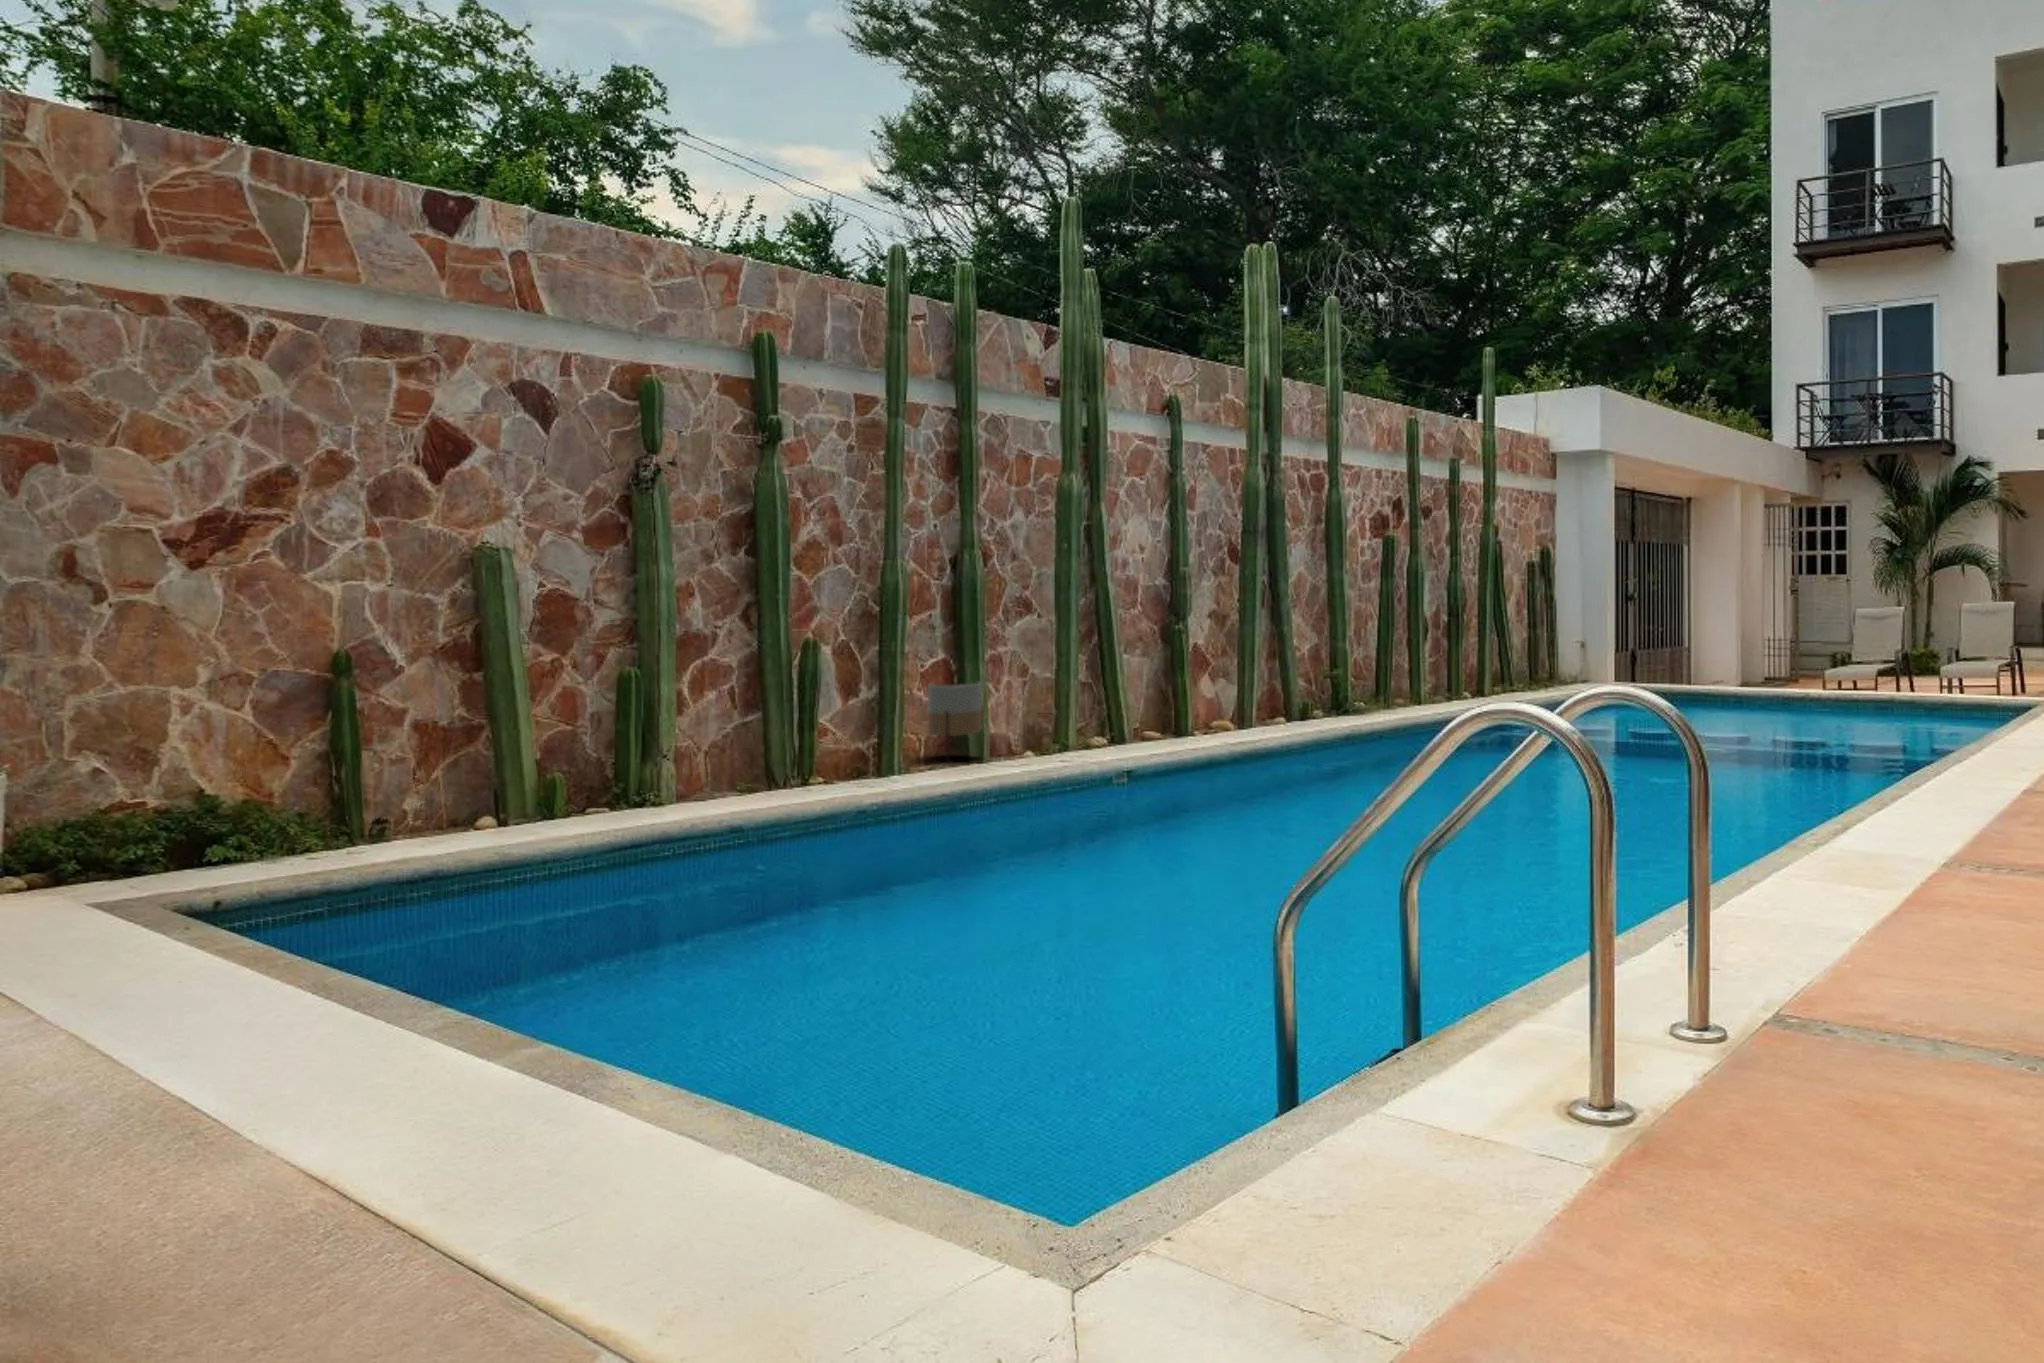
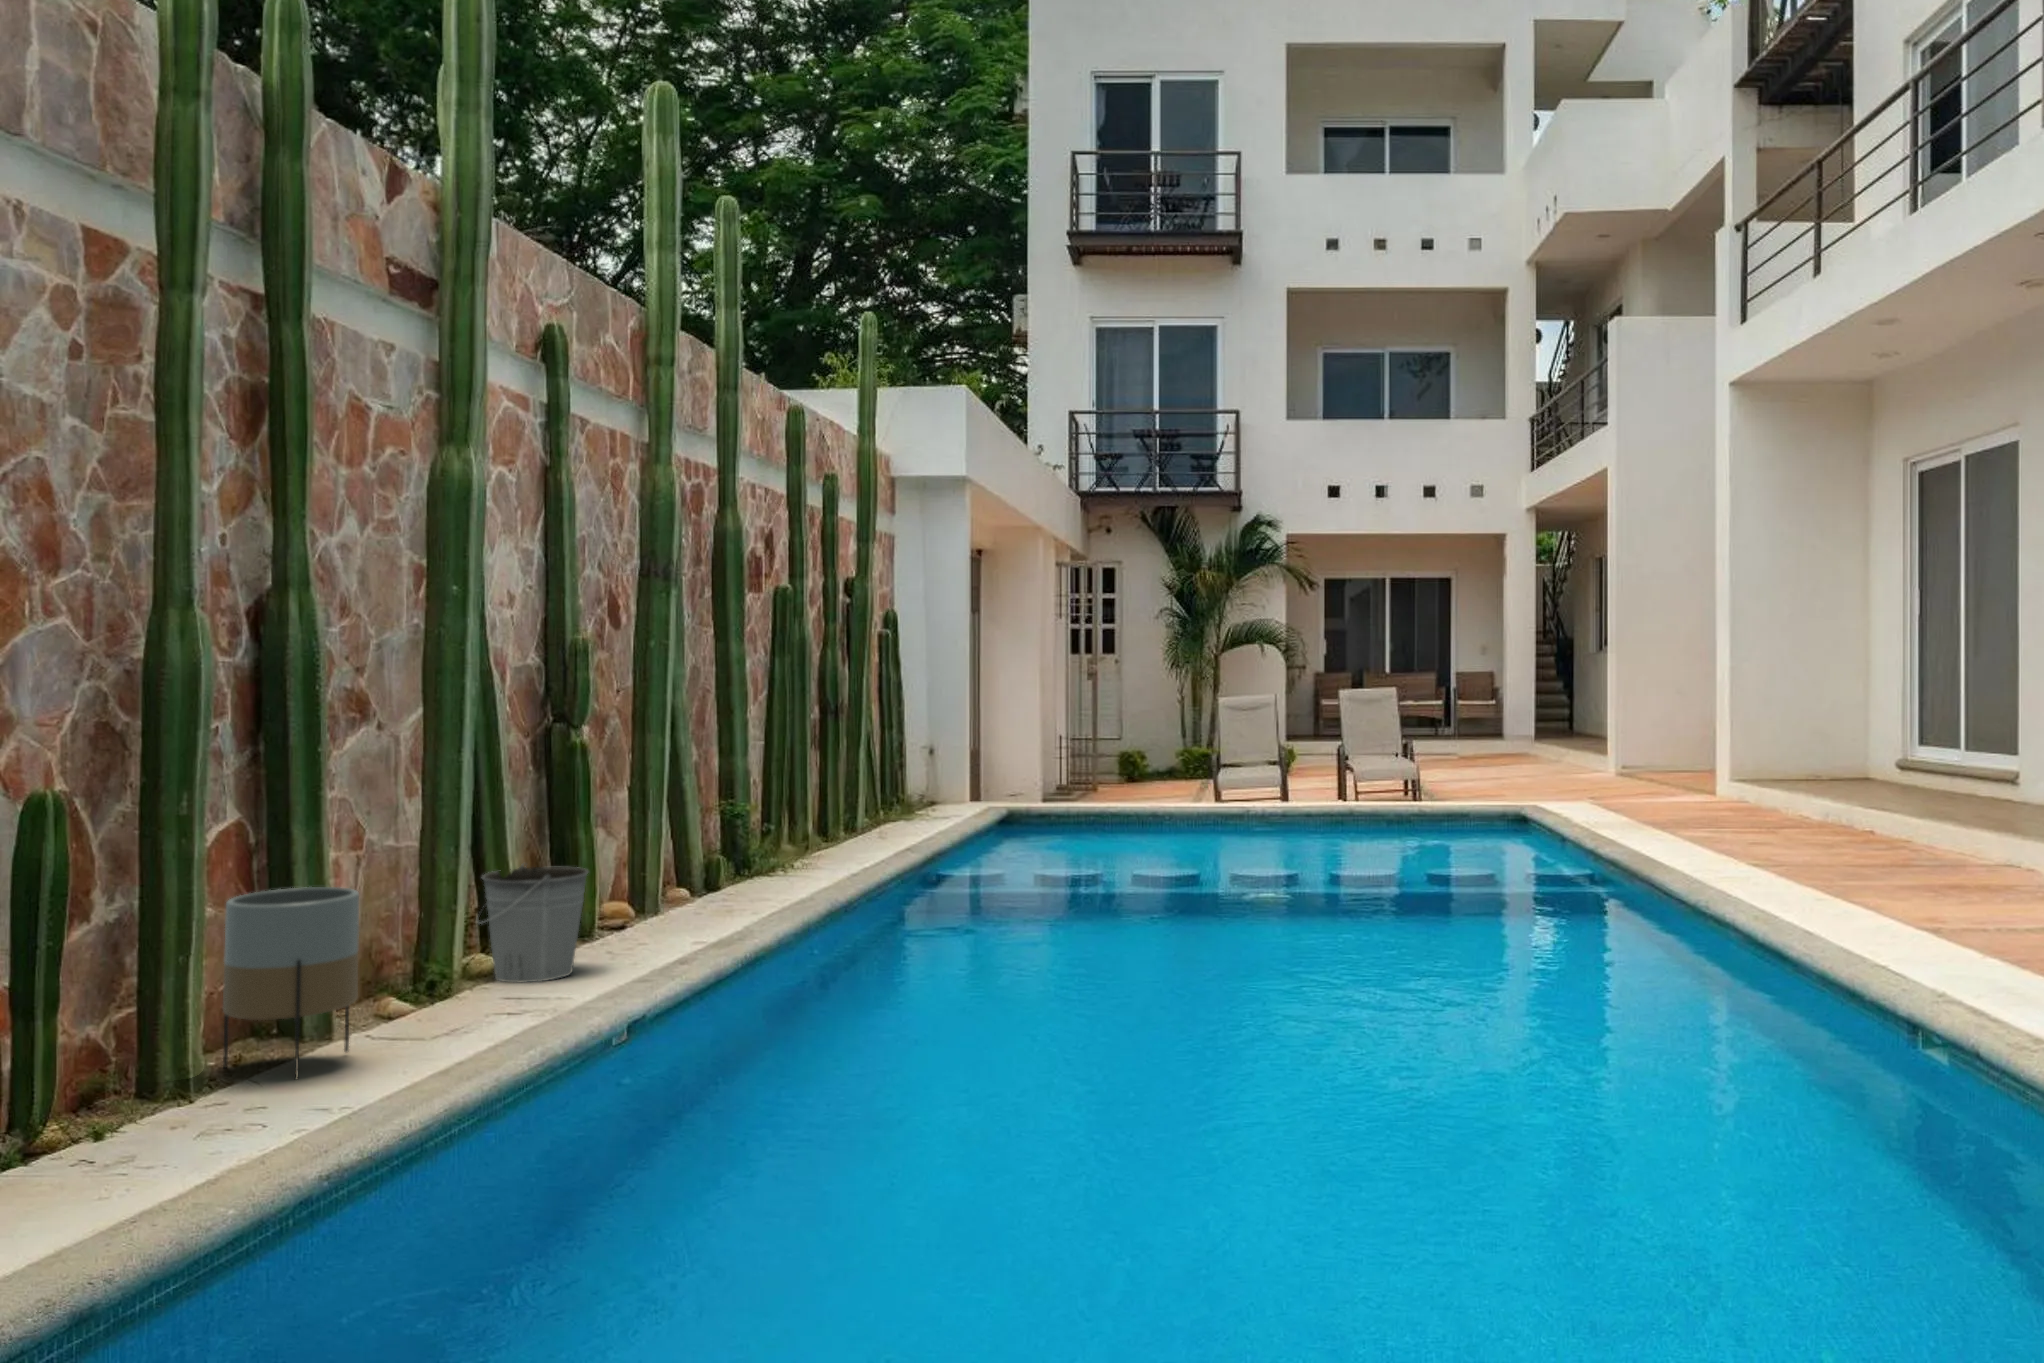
bucket: none [1100,682,1153,742] -> present [482,864,588,982]

